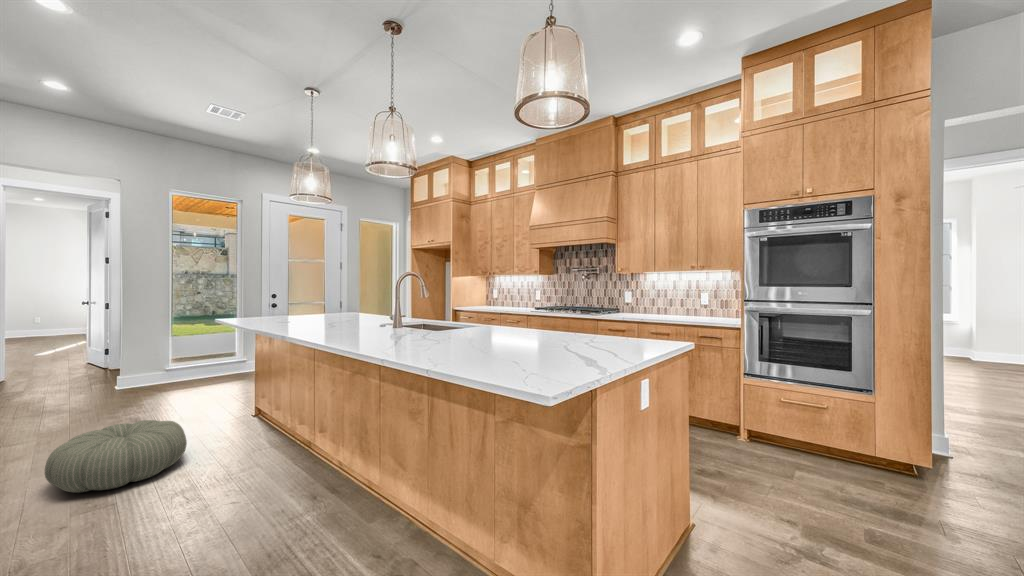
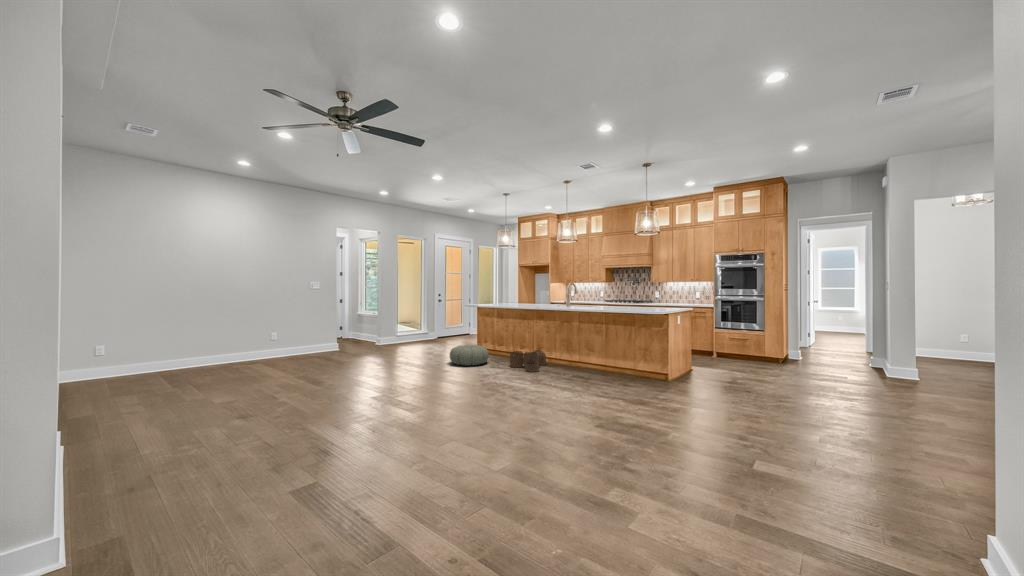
woven basket: none [180,437,315,544] -> present [510,349,546,372]

